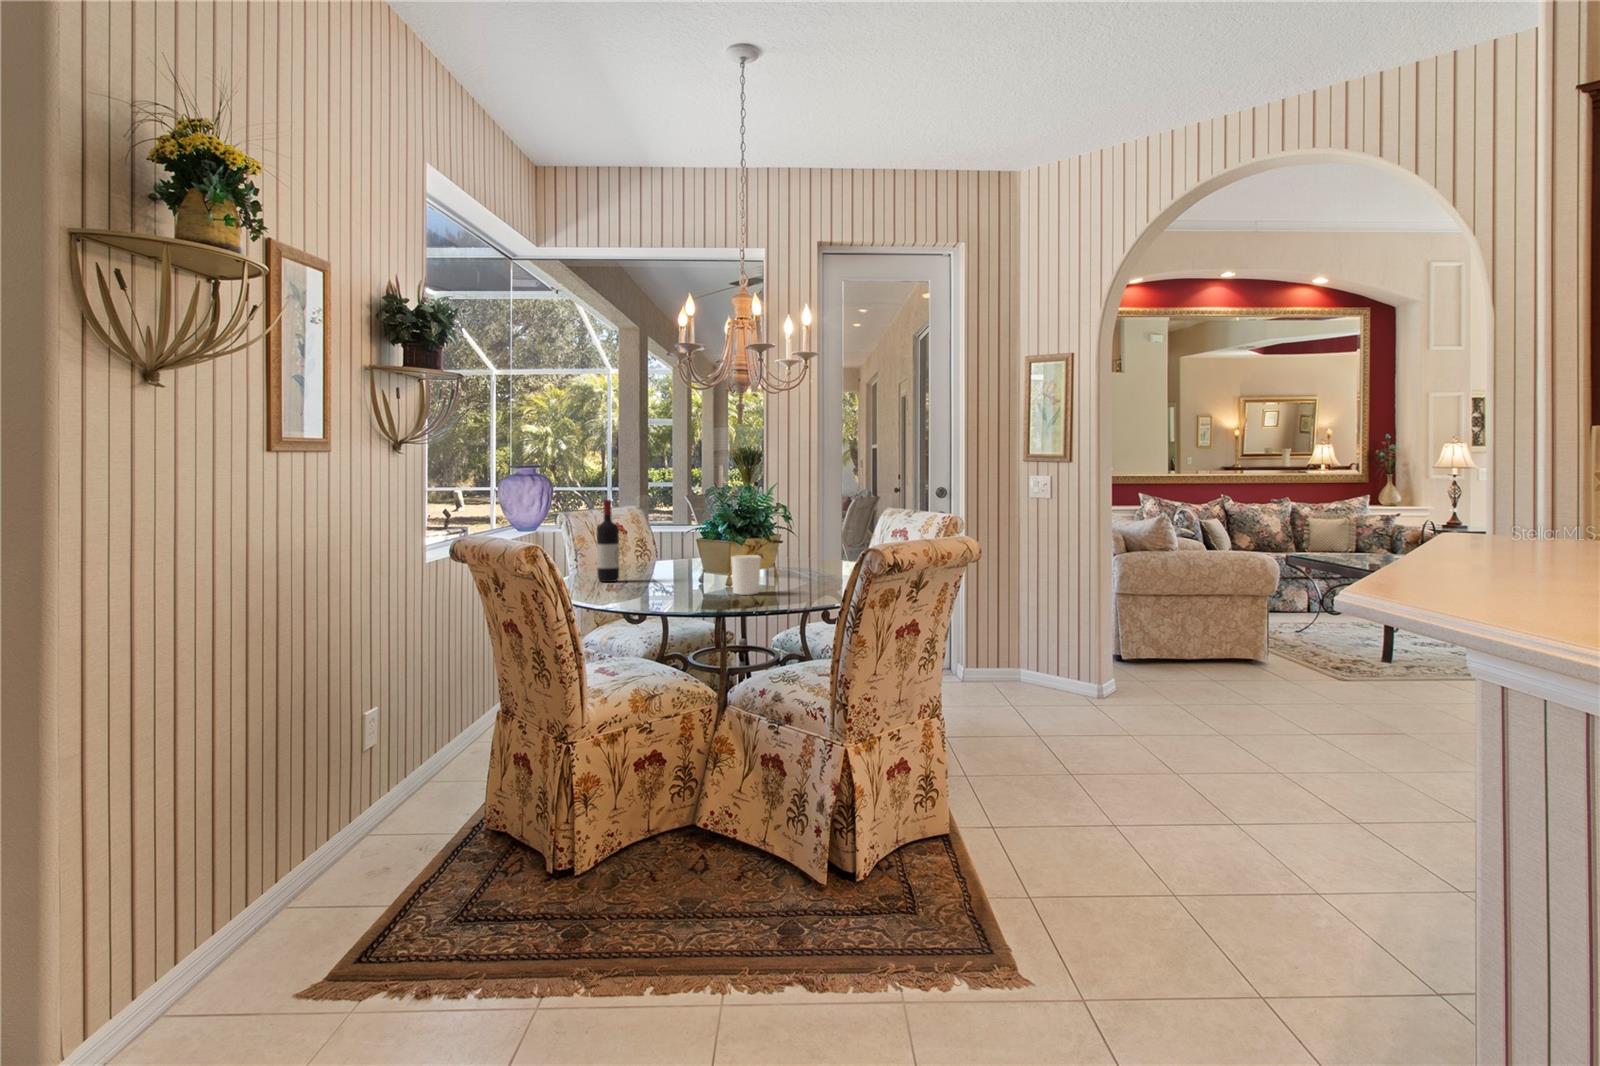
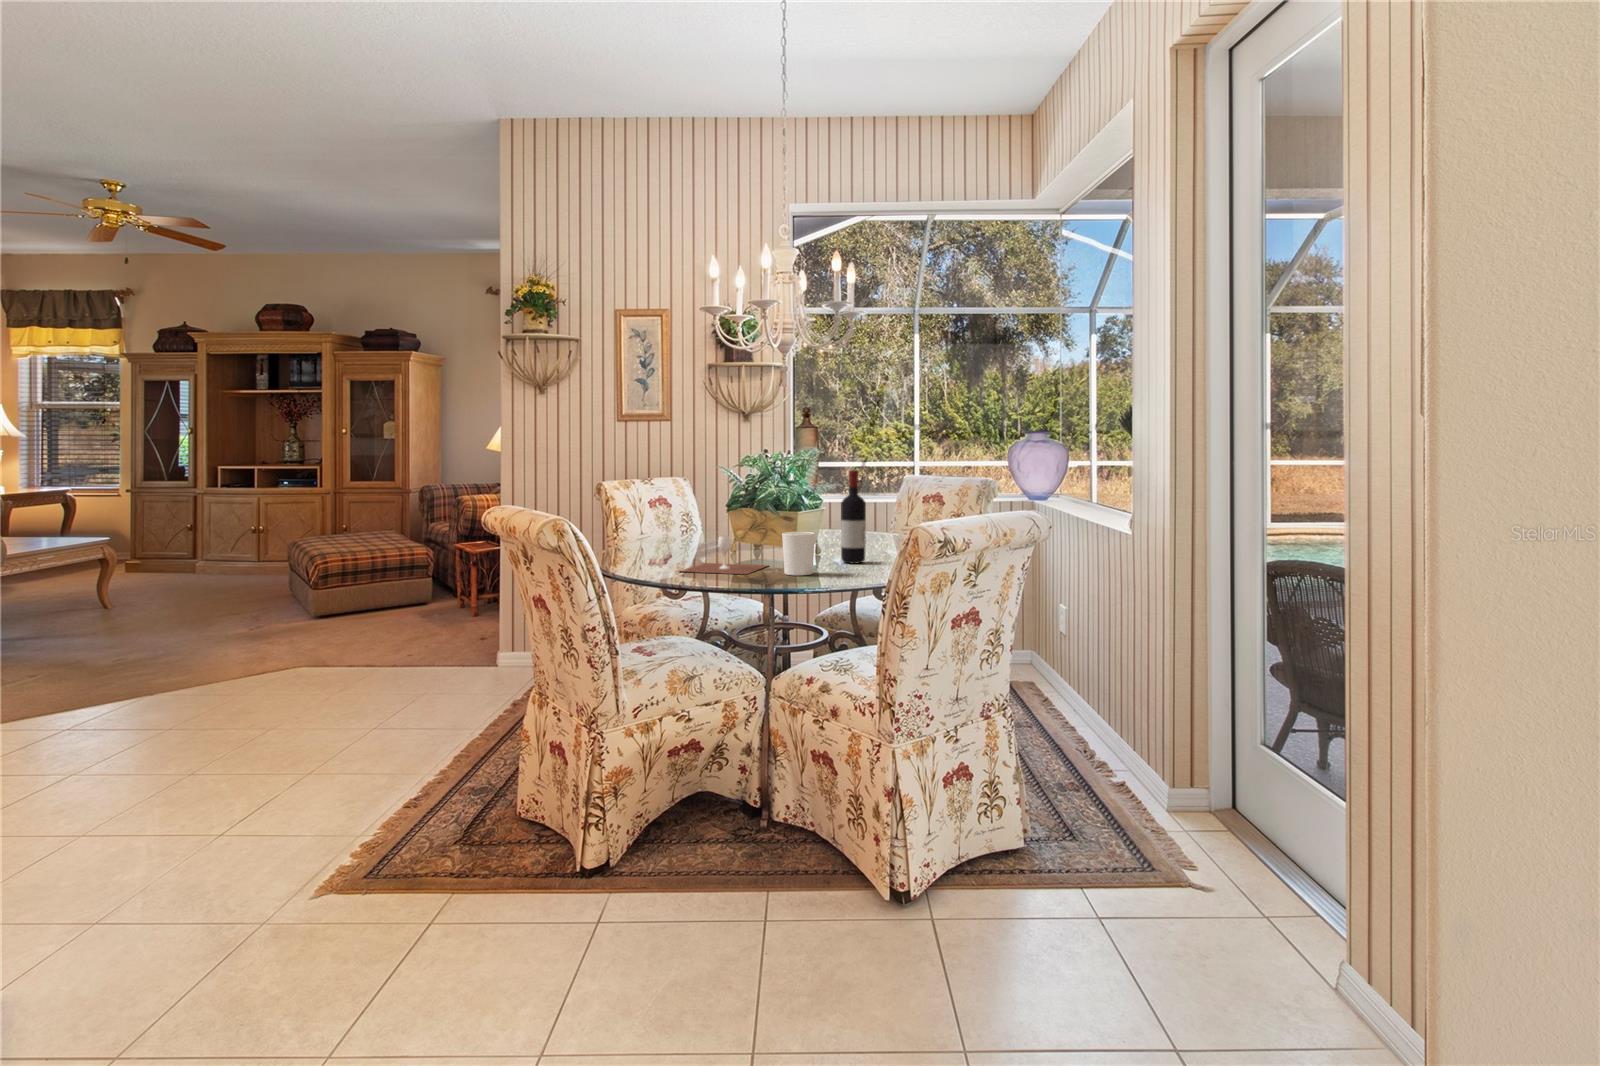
wine bottle: present [597,500,619,582] -> present [841,470,866,564]
wine glass: none [633,560,716,595] -> present [681,536,767,574]

